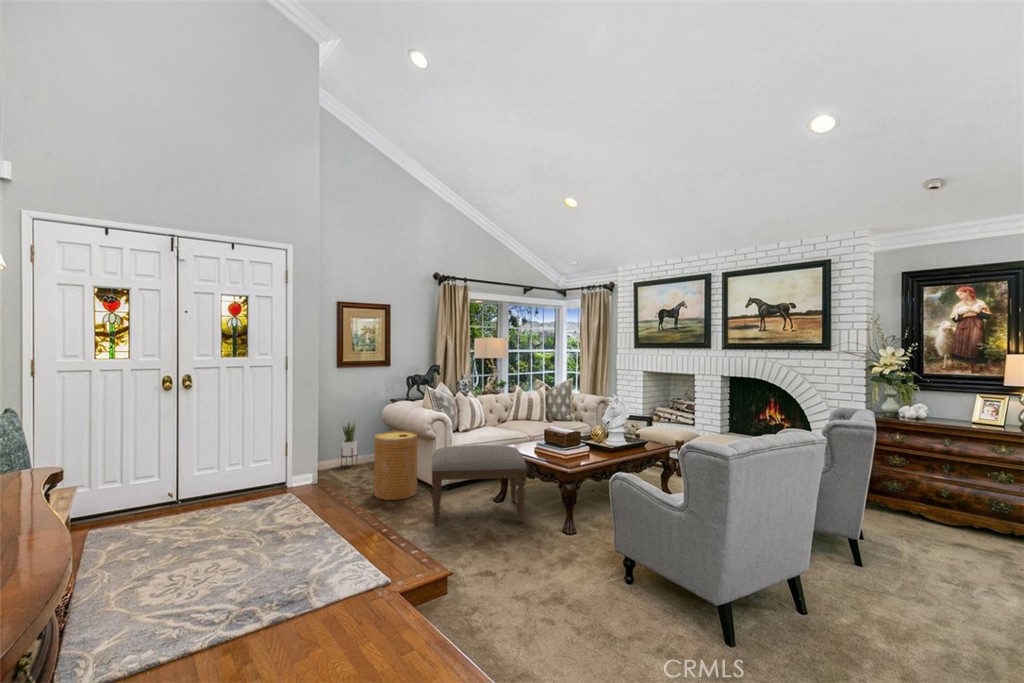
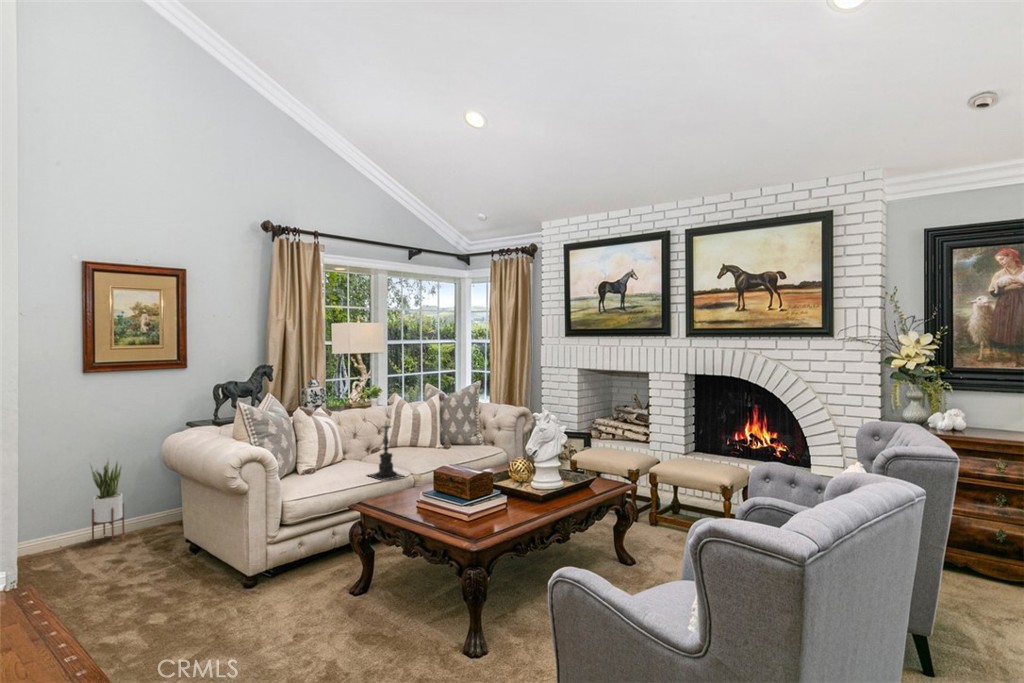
candle holder: none [500,399,525,438] -> present [368,425,403,480]
basket: present [374,431,418,500] -> none [132,481,218,606]
ottoman: present [432,445,526,525] -> none [223,501,401,660]

